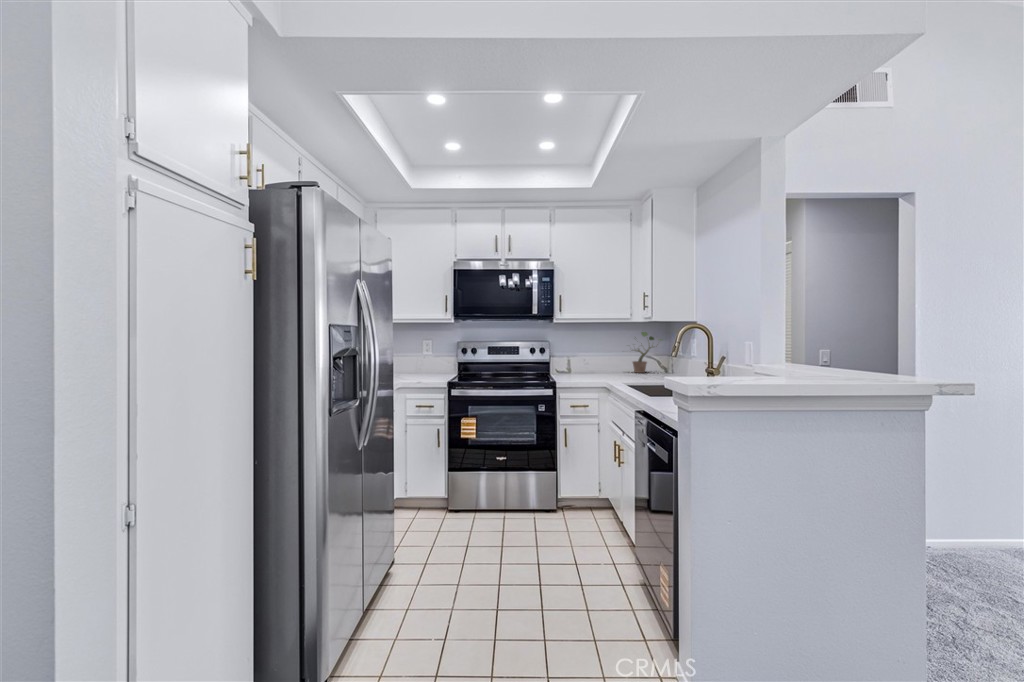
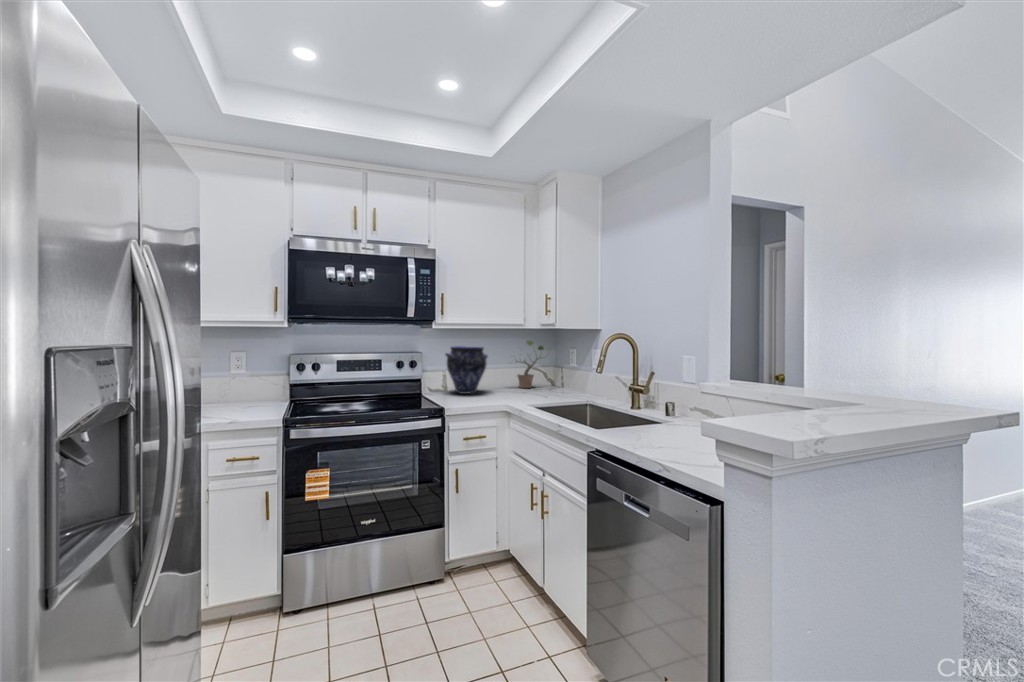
vase: none [567,337,603,375] -> present [446,346,488,394]

